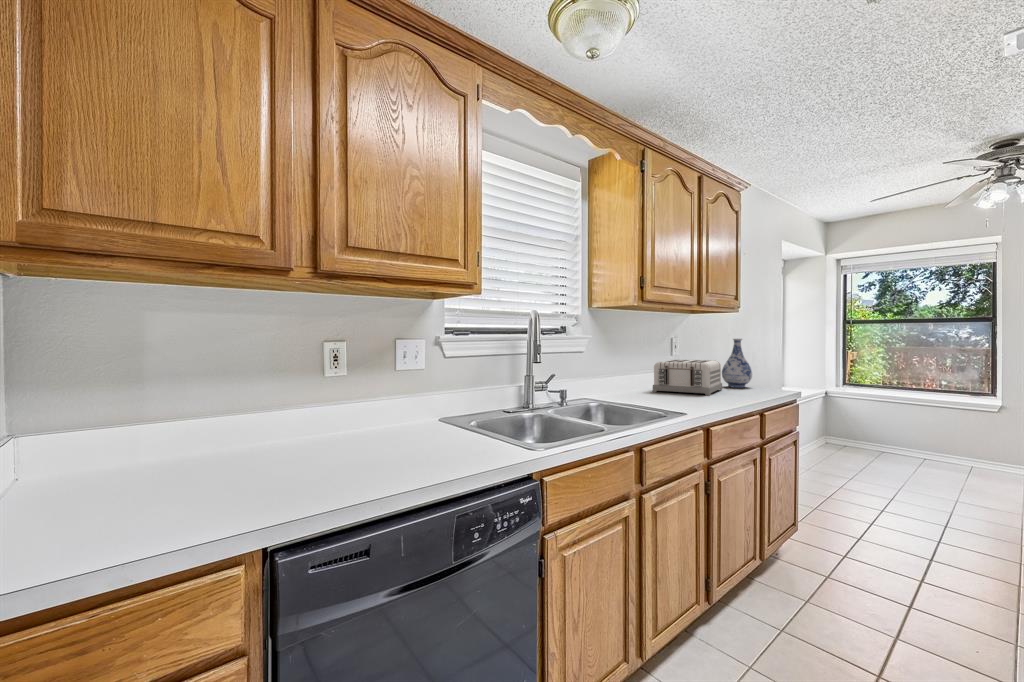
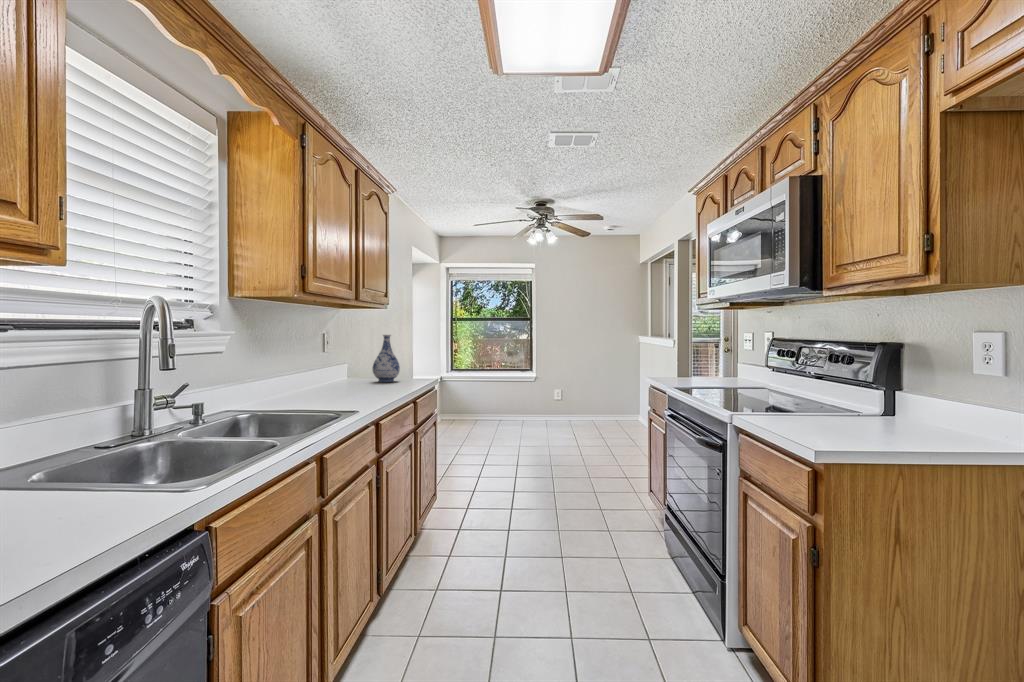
toaster: present [653,360,722,396] -> none [306,357,375,394]

